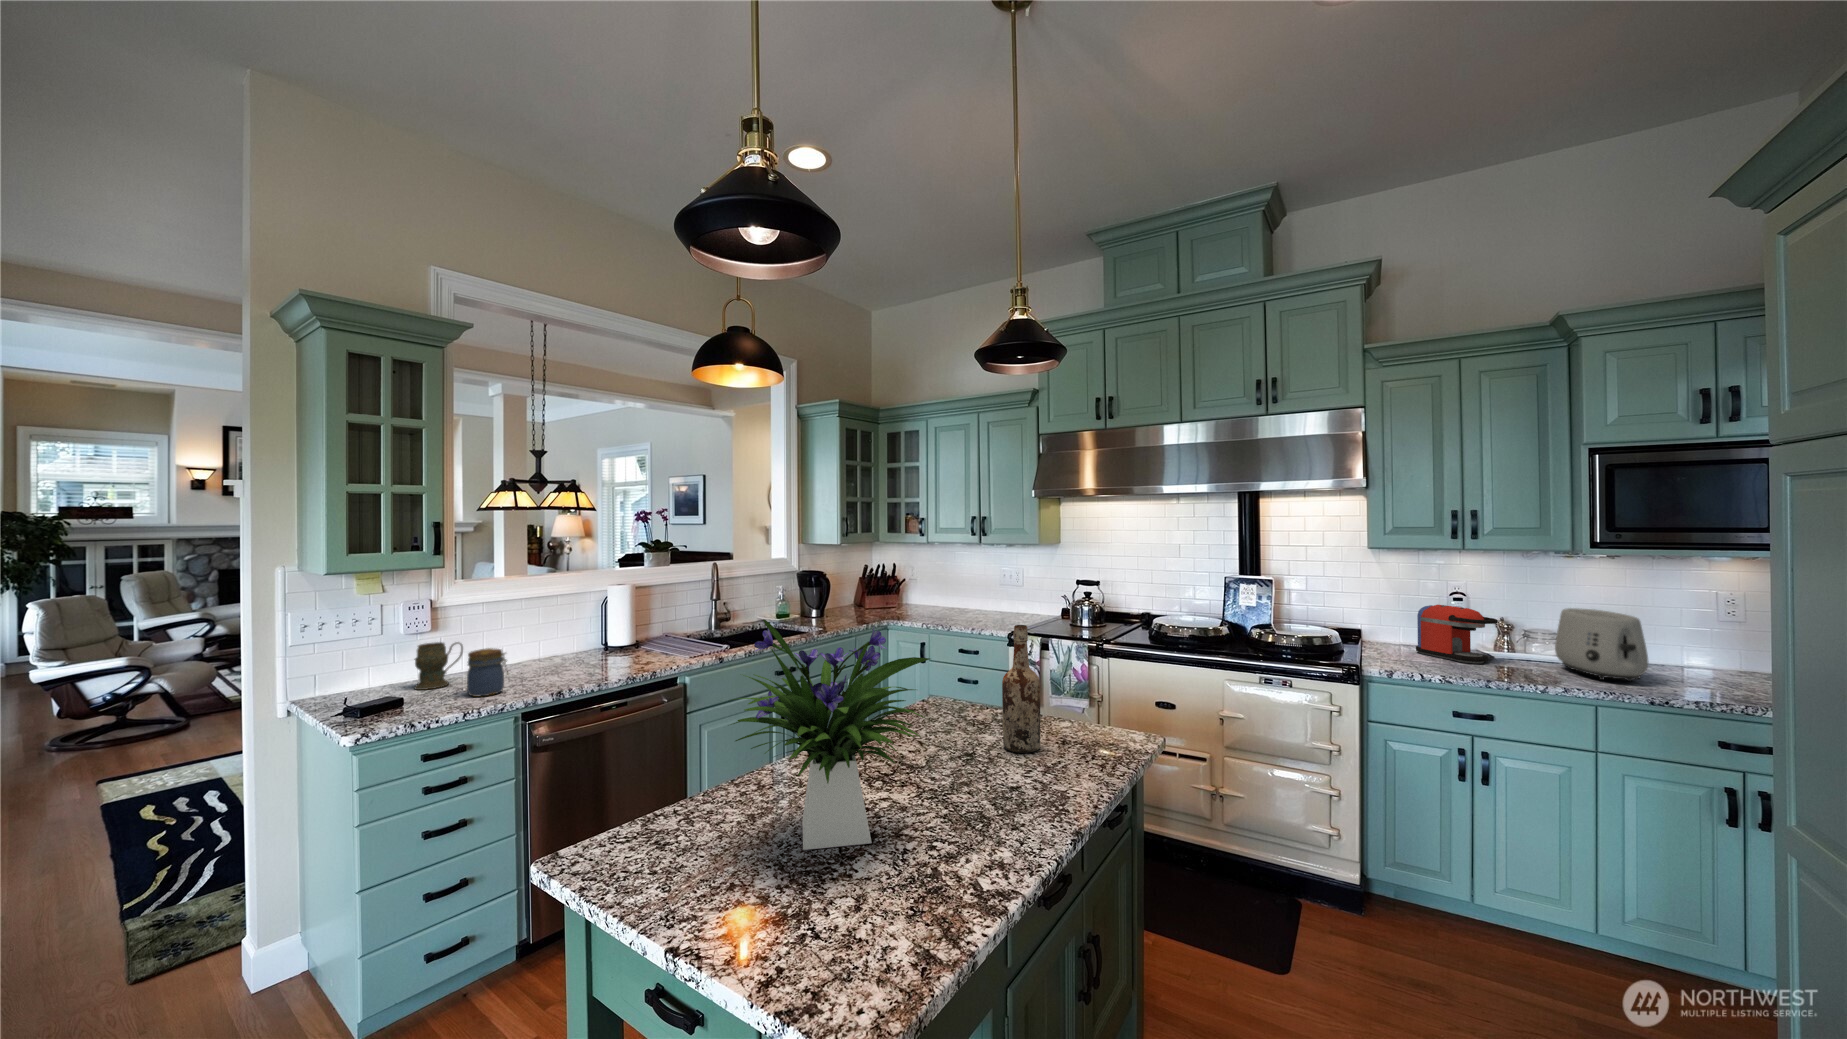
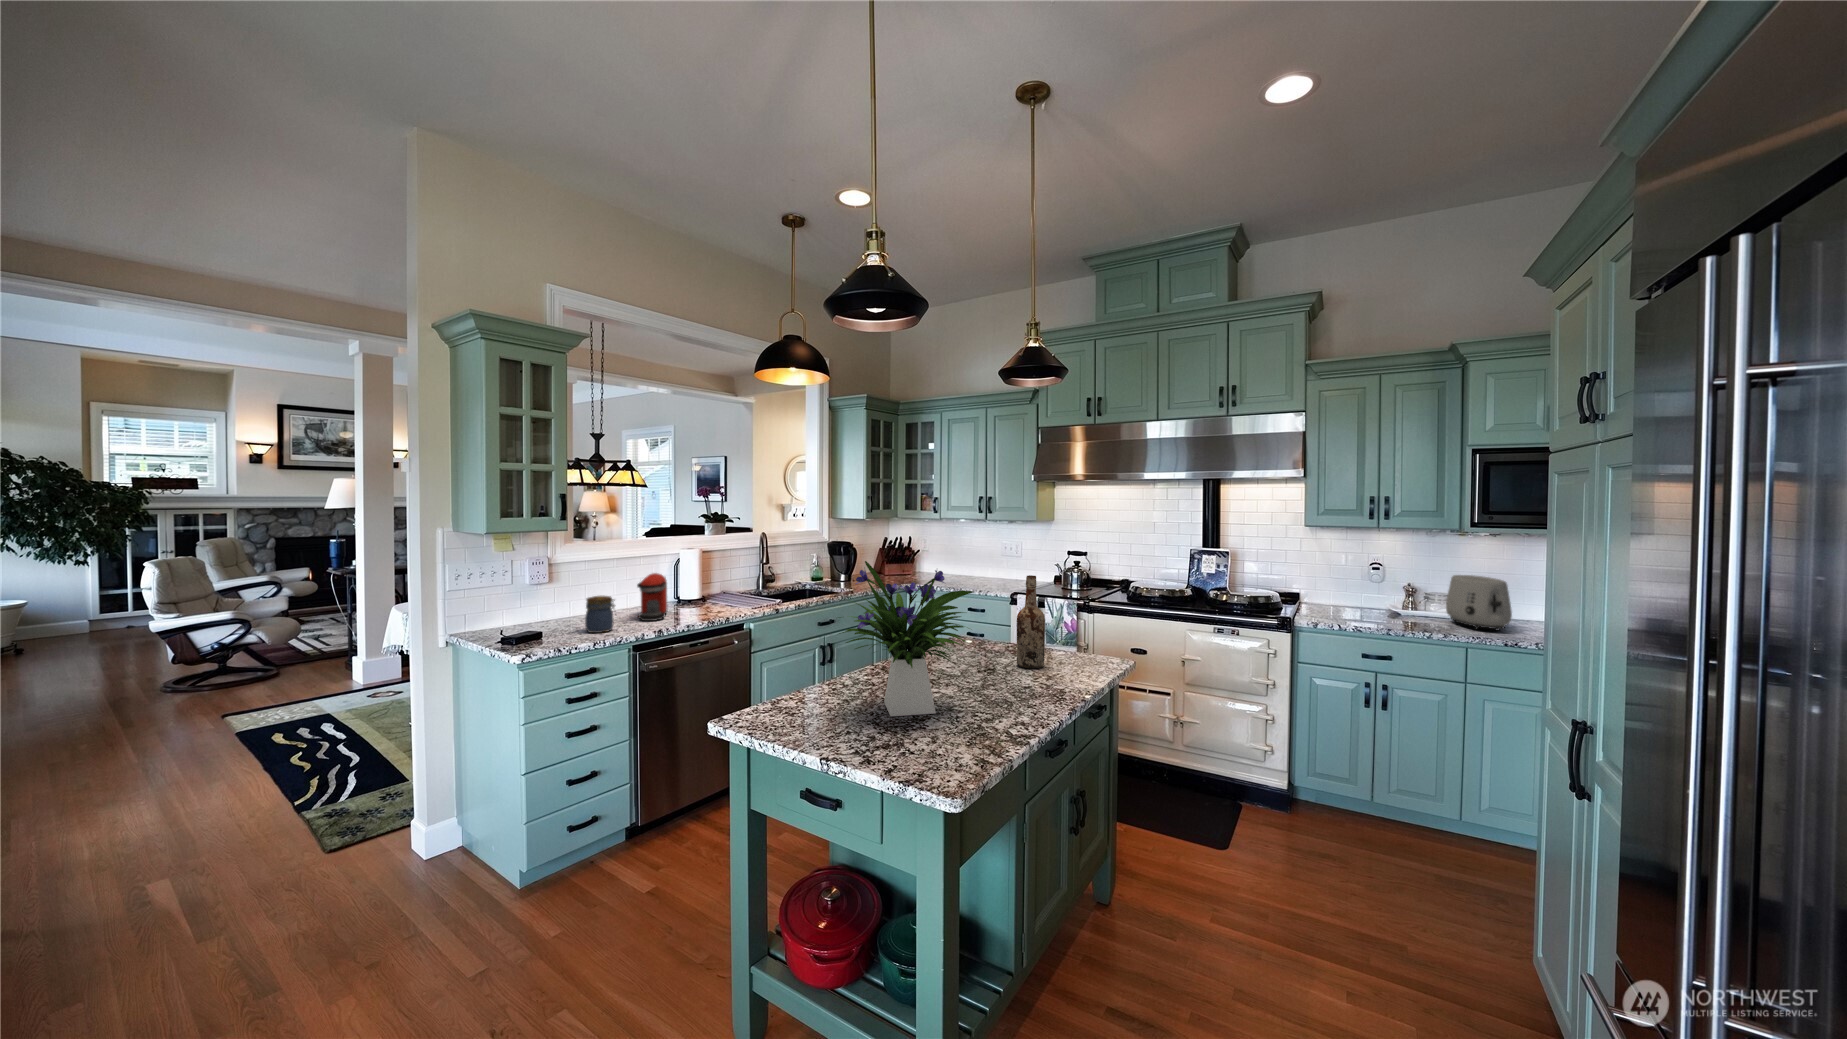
coffee maker: present [1416,605,1498,663] -> present [637,573,667,621]
mug: present [414,642,463,690] -> none [539,591,575,628]

